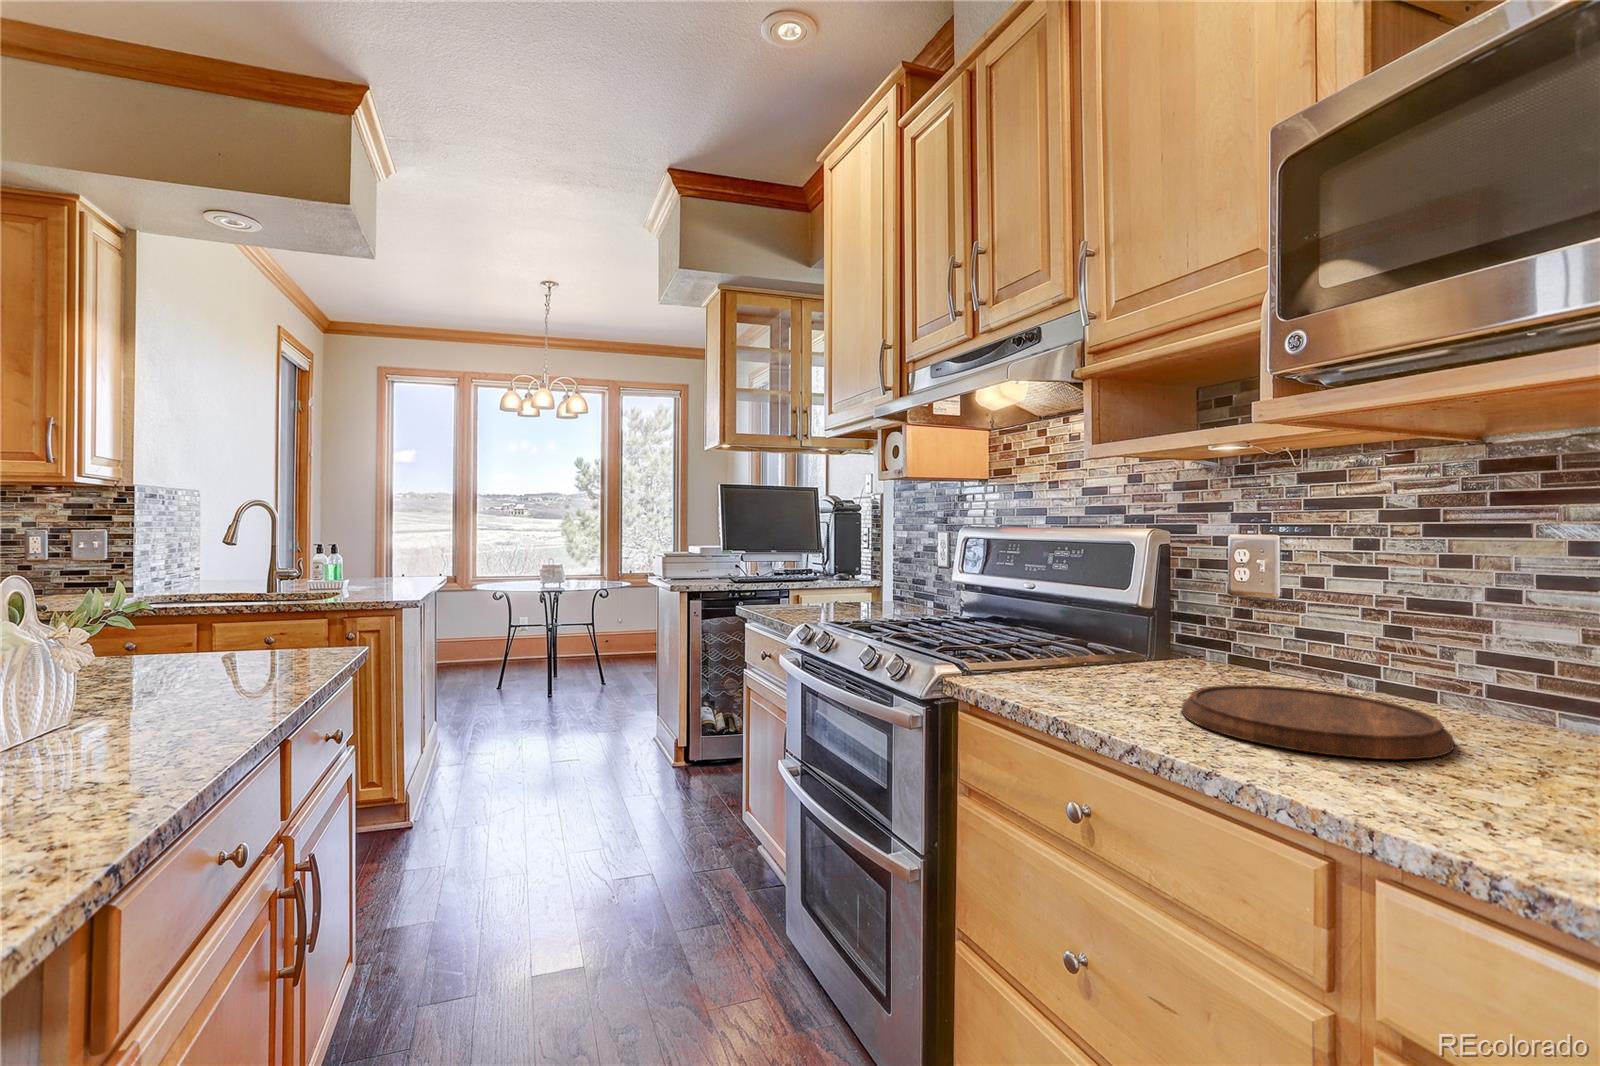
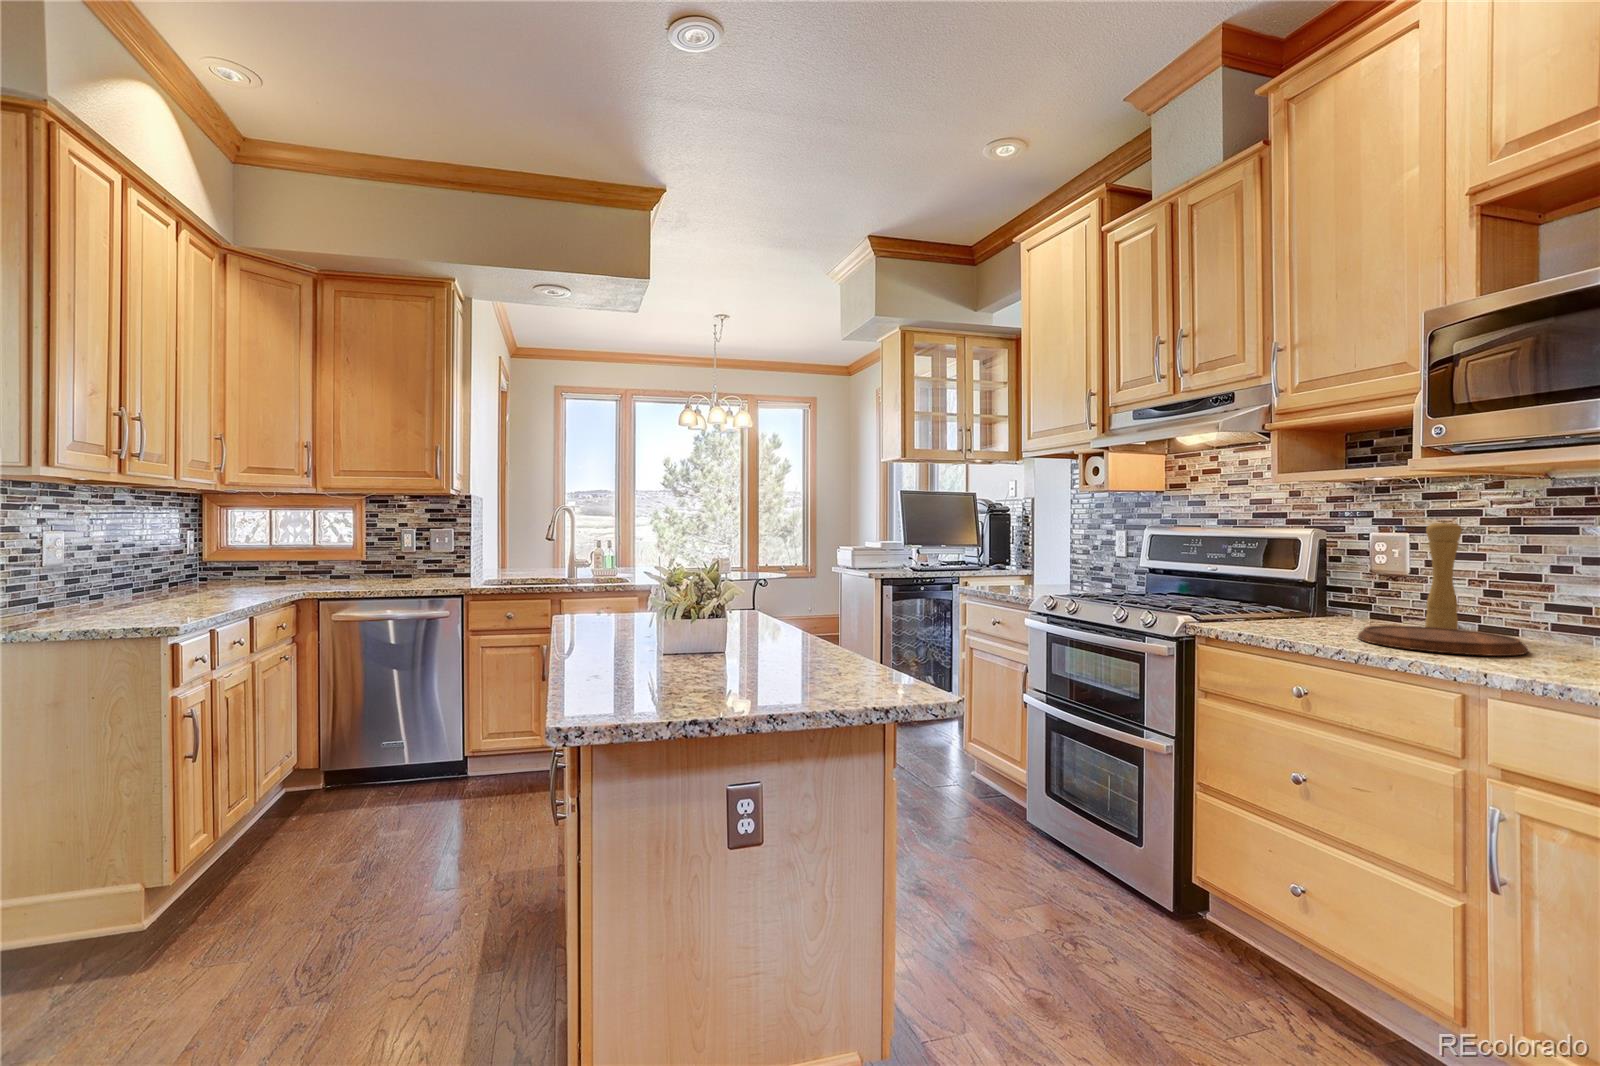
pepper mill: none [1298,516,1351,690] -> present [1425,521,1462,629]

